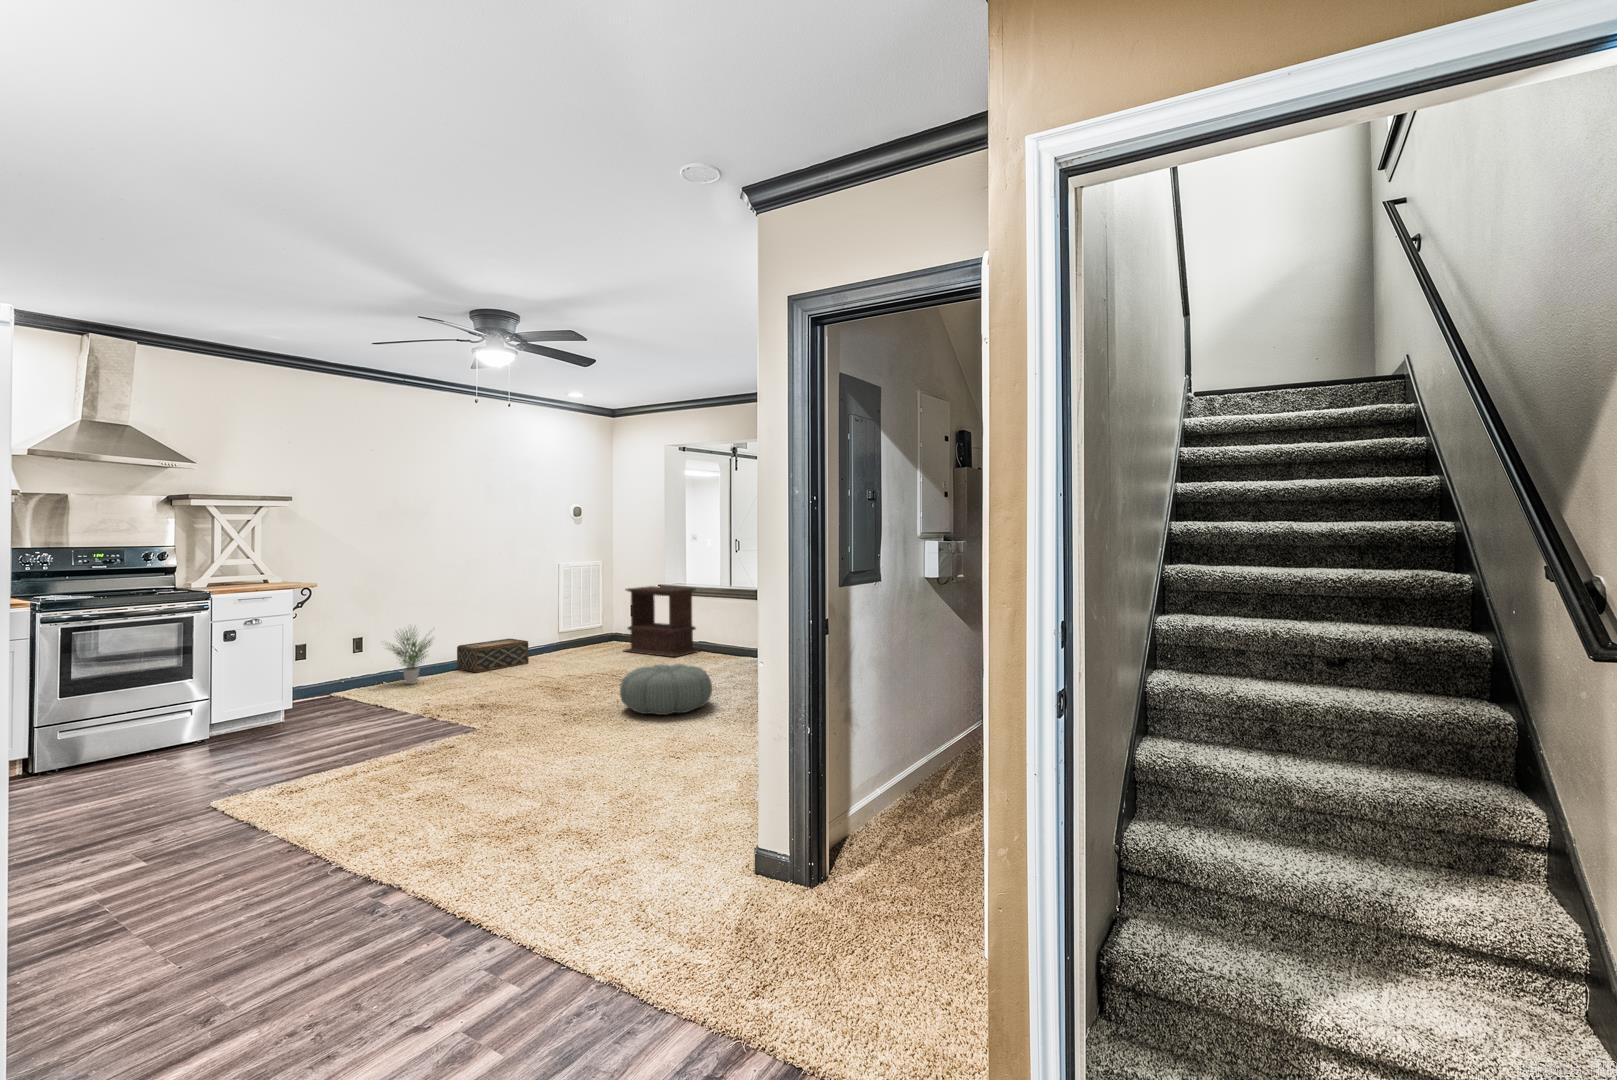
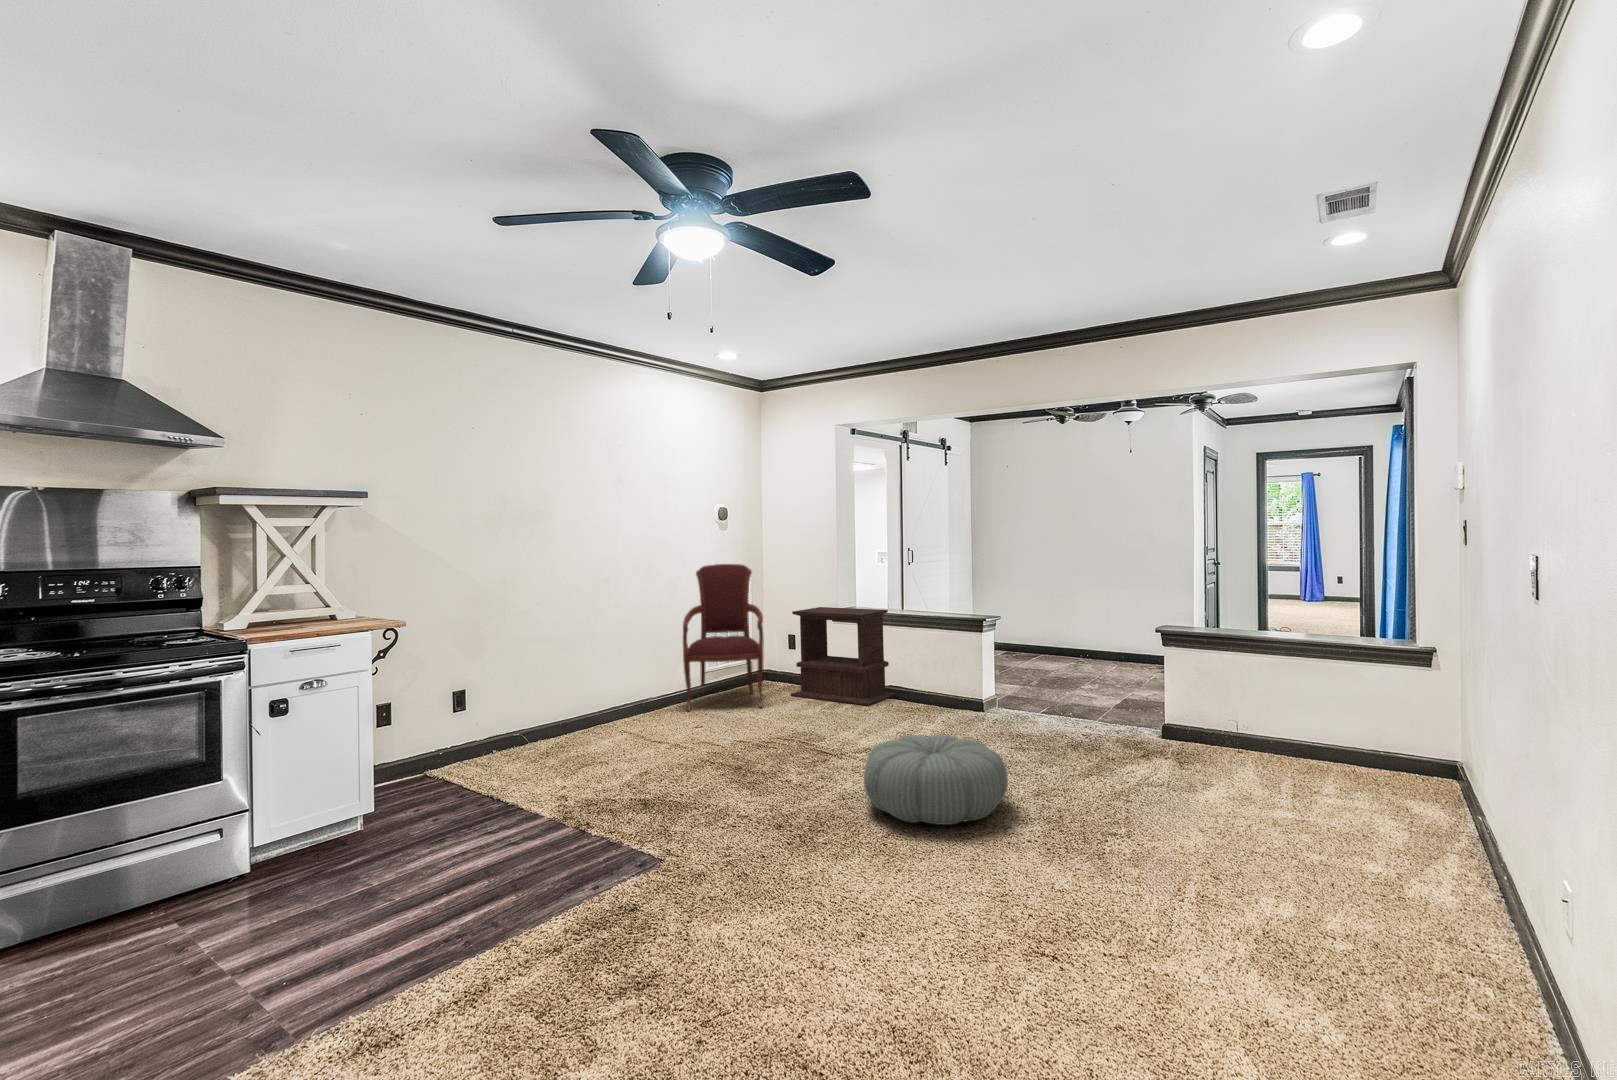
armchair: none [536,552,601,660] -> present [683,564,764,711]
potted plant: present [385,631,430,684] -> none [487,668,563,755]
woven basket: present [457,639,529,672] -> none [584,682,676,733]

